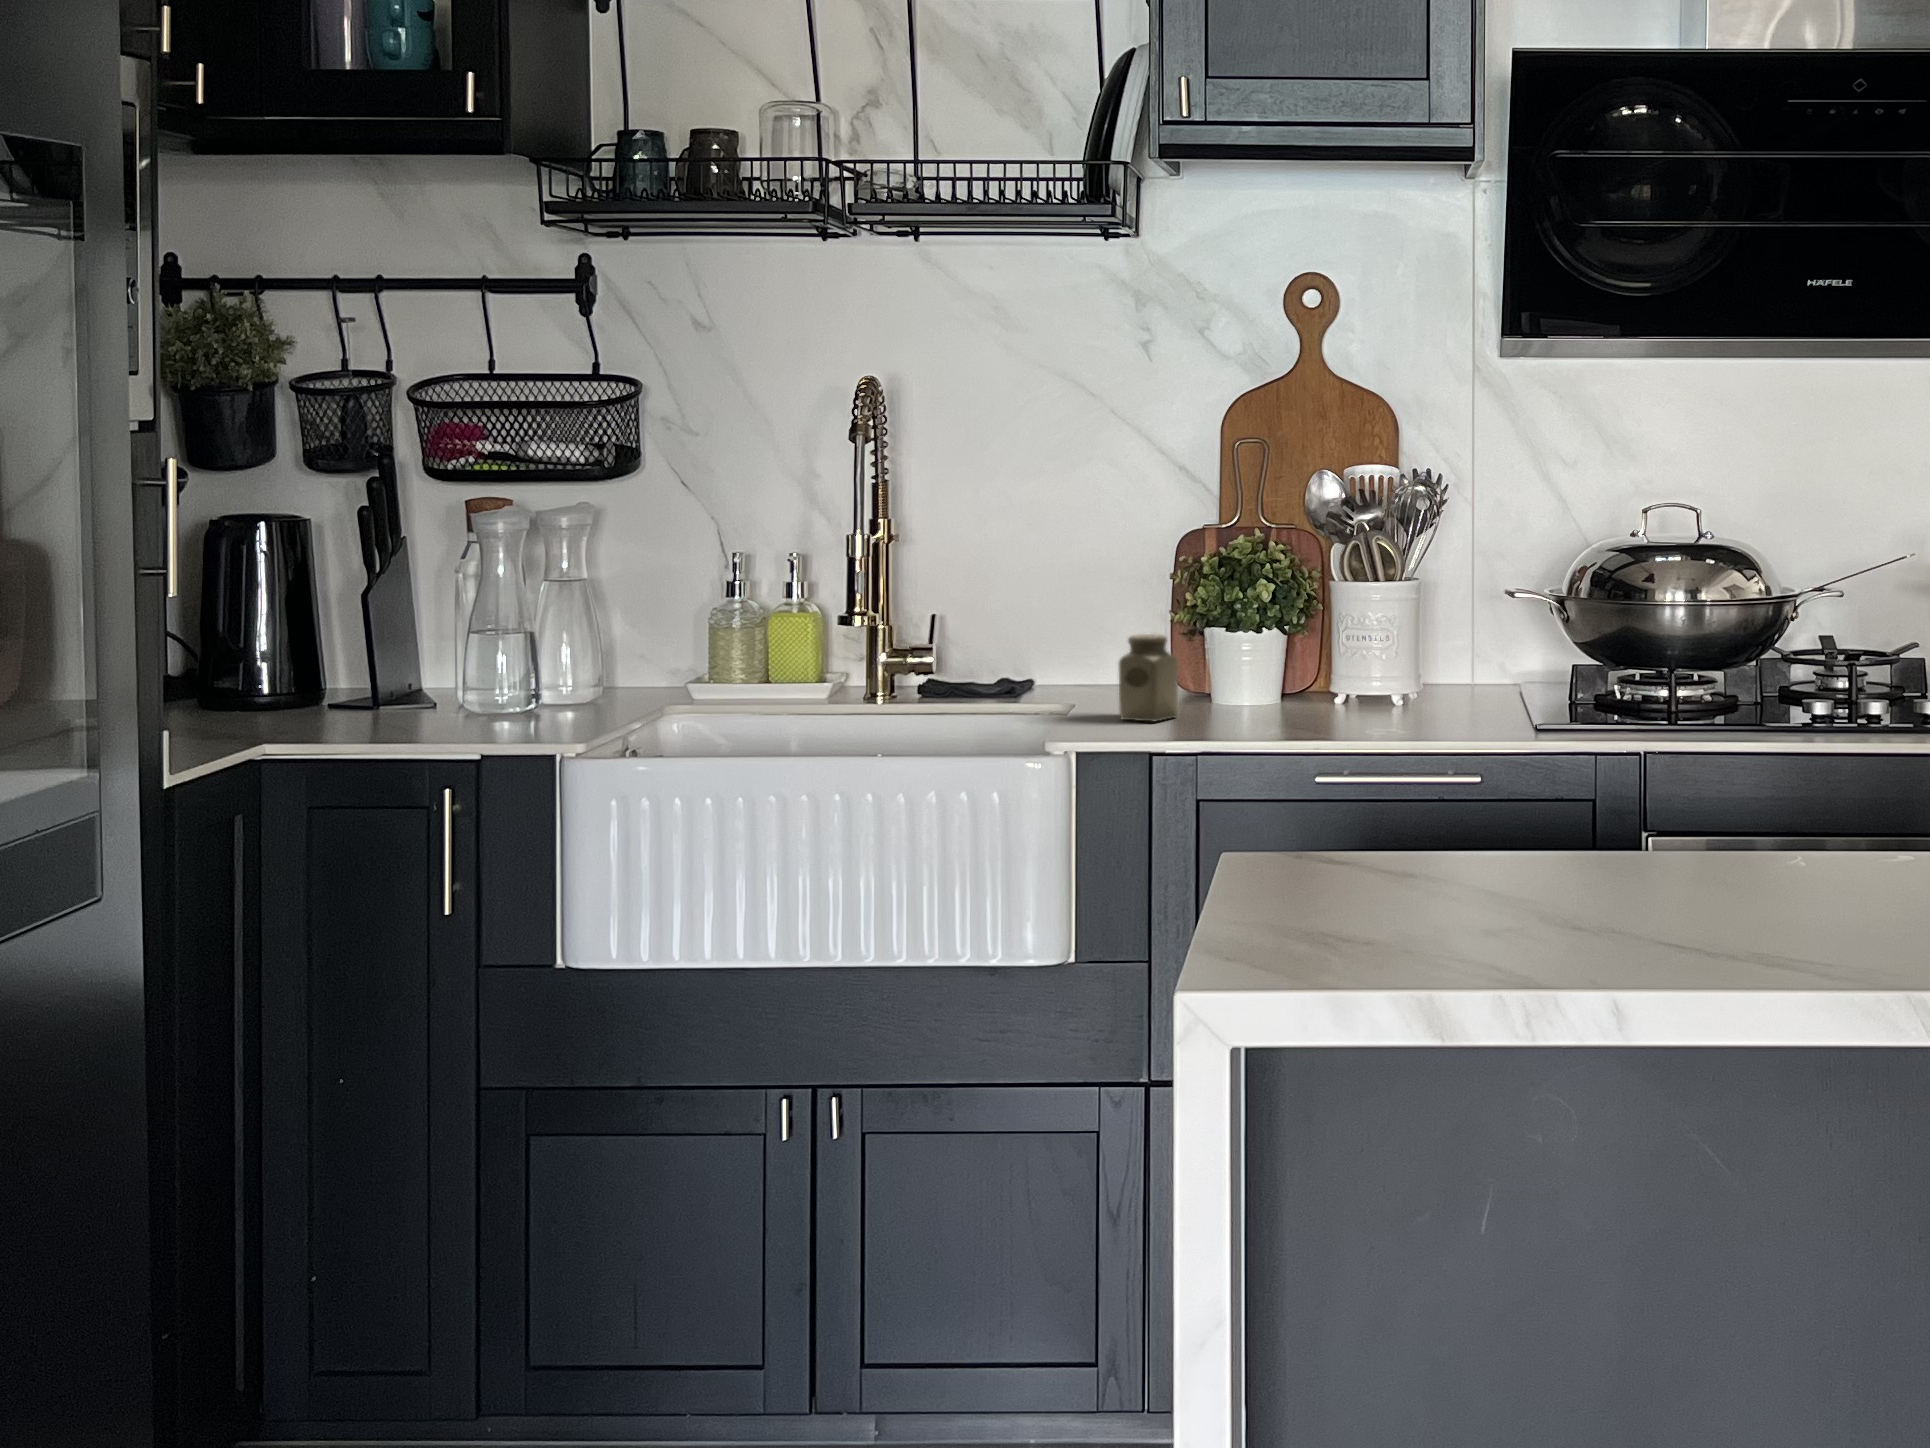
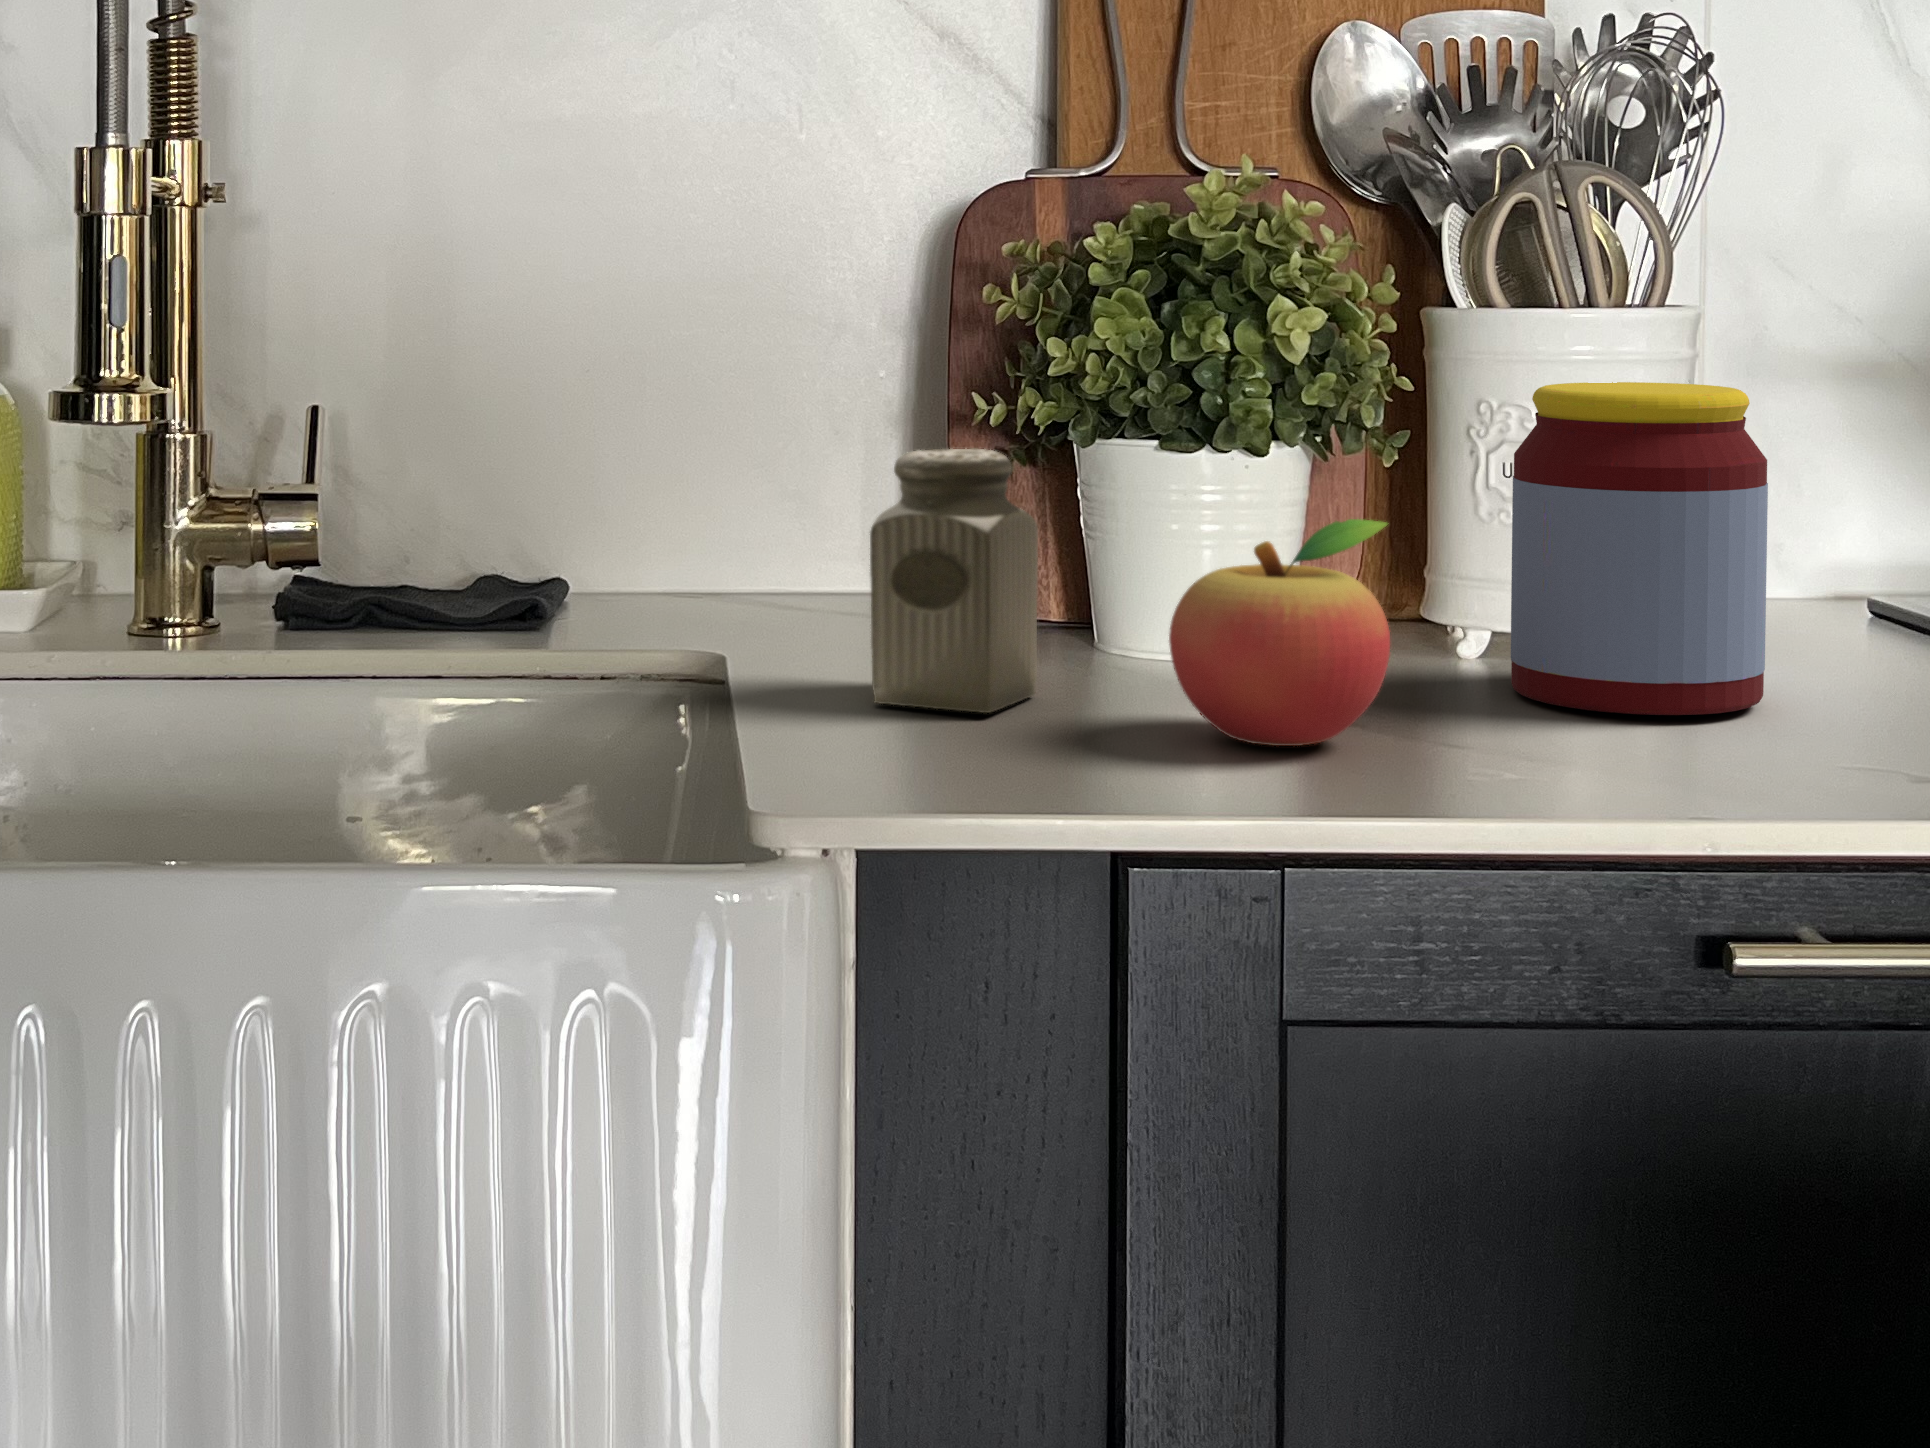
jar: none [1340,610,1421,721] -> present [1511,382,1768,715]
fruit: none [1208,657,1278,729] -> present [1169,519,1390,746]

